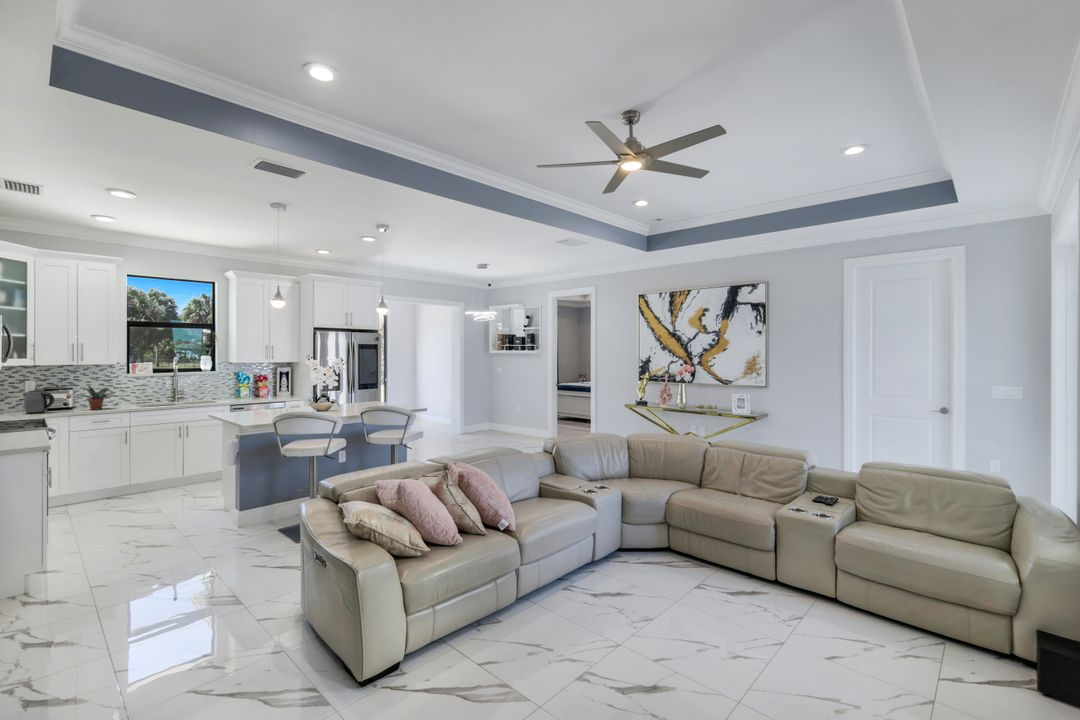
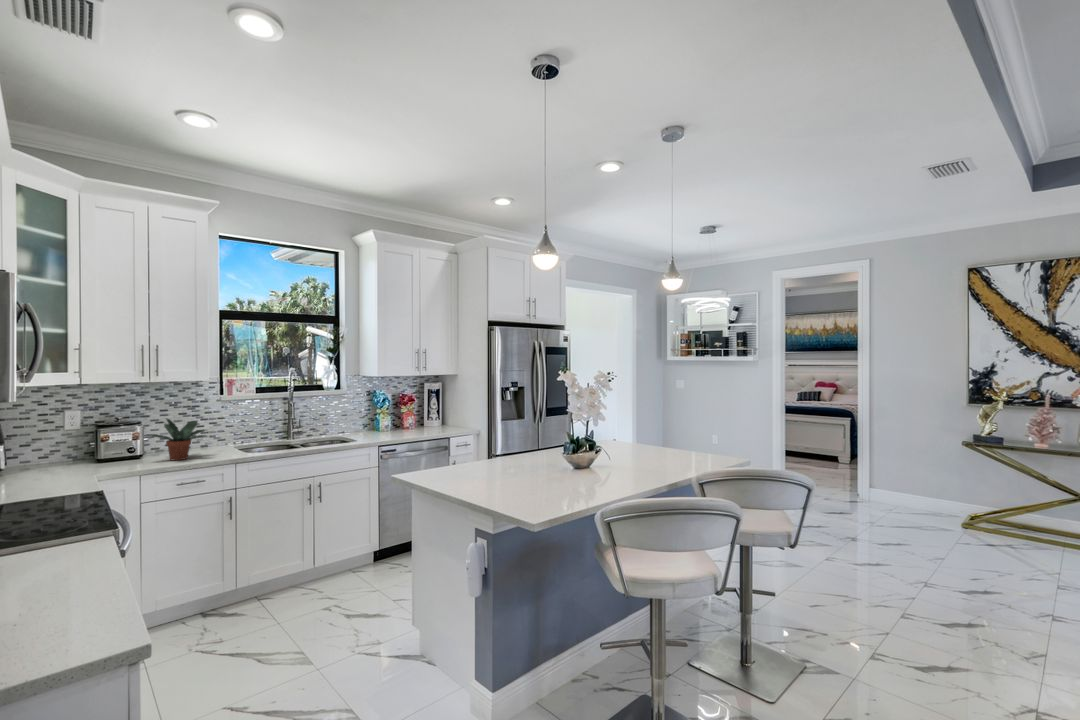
kettle: present [23,390,55,414] -> none [60,429,113,472]

